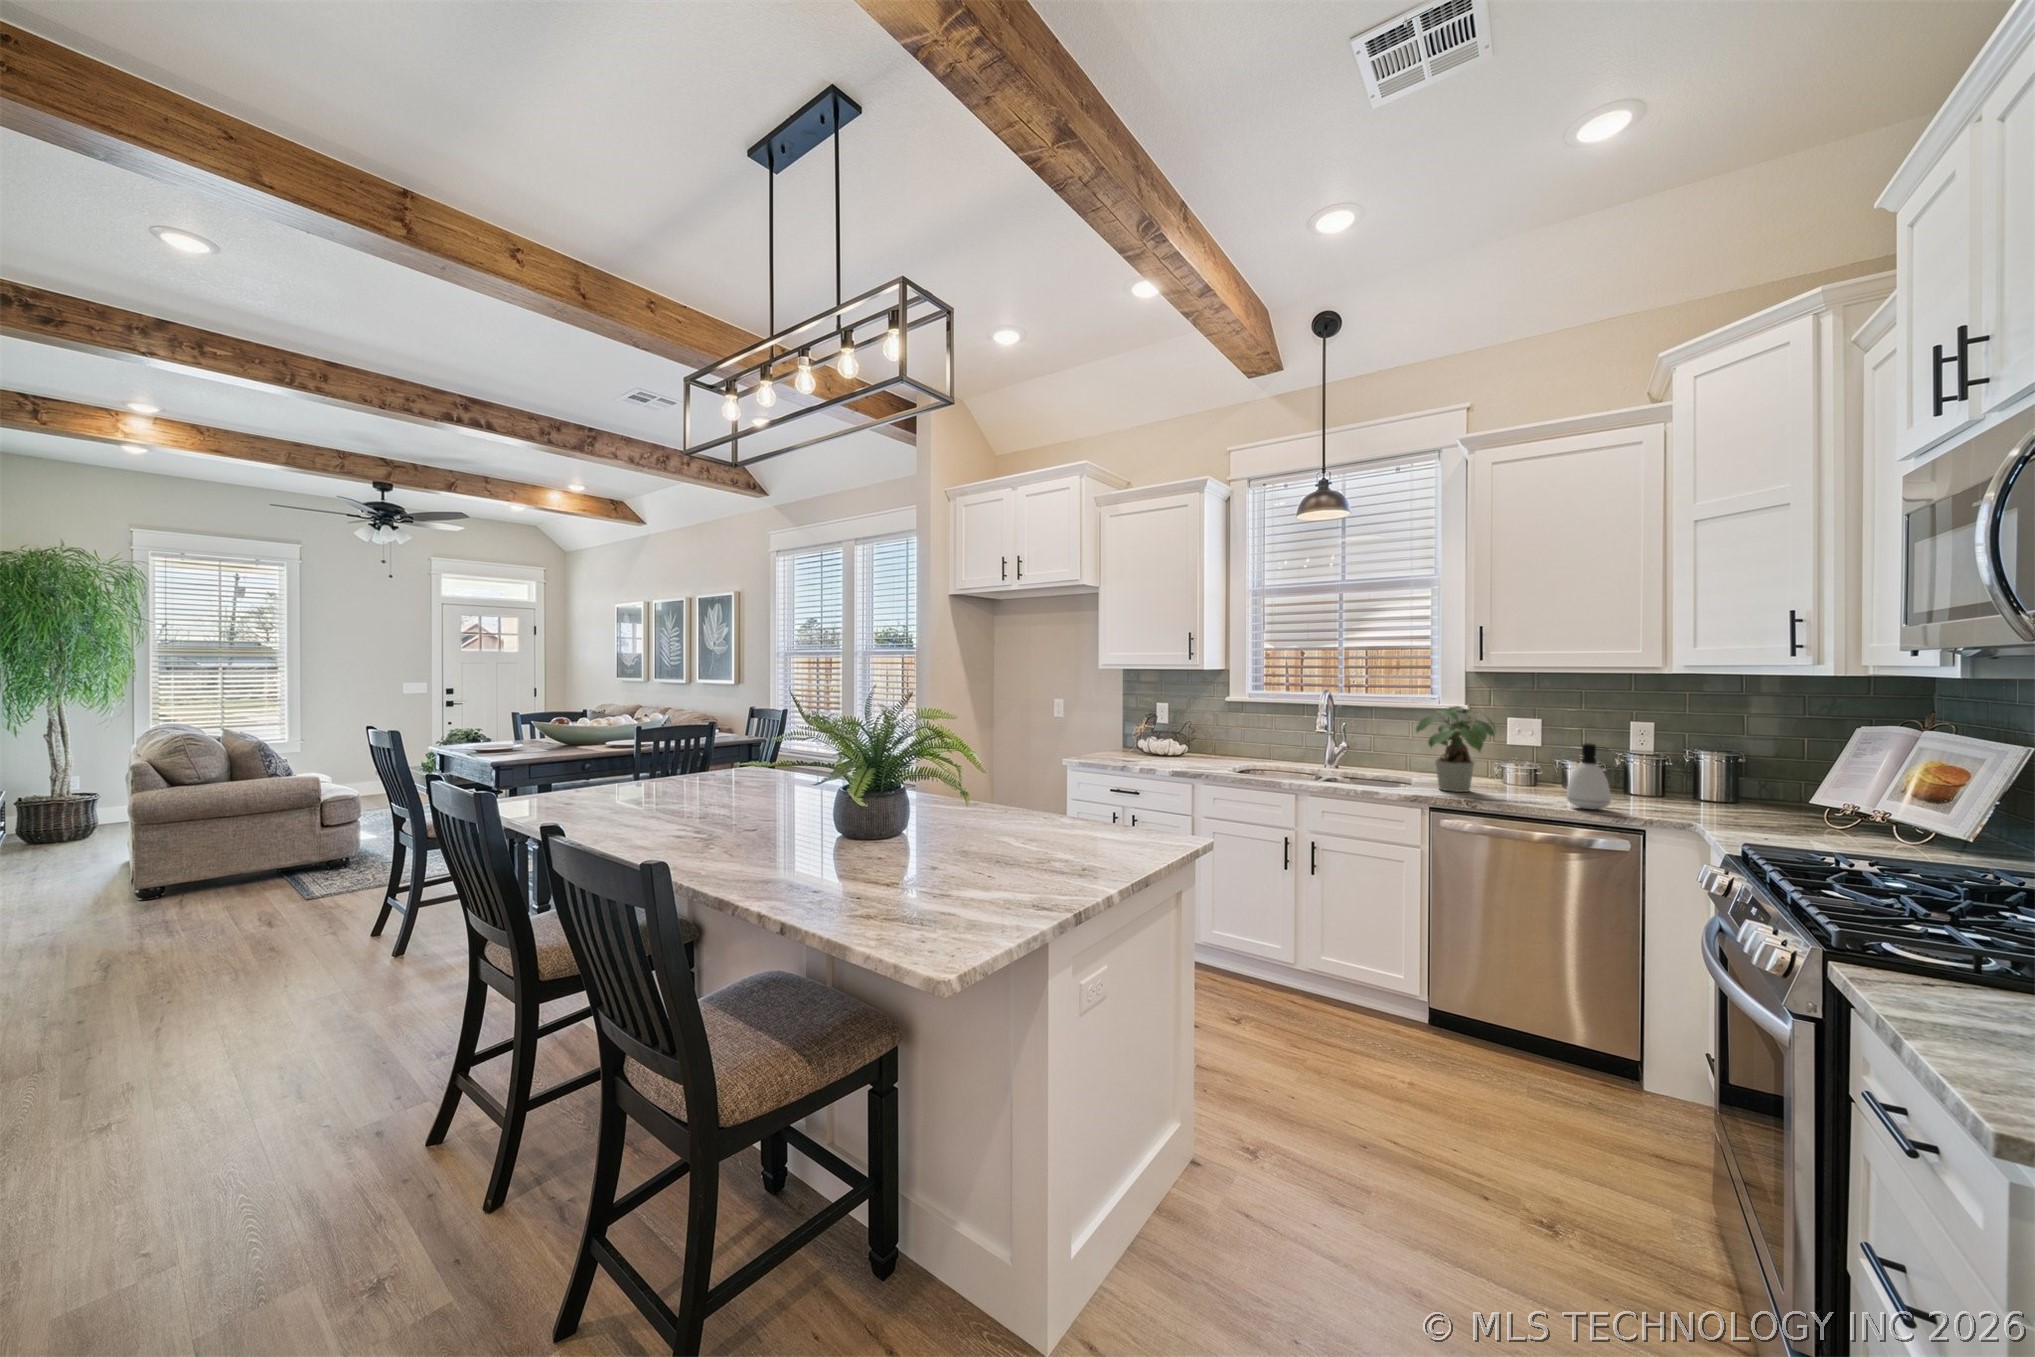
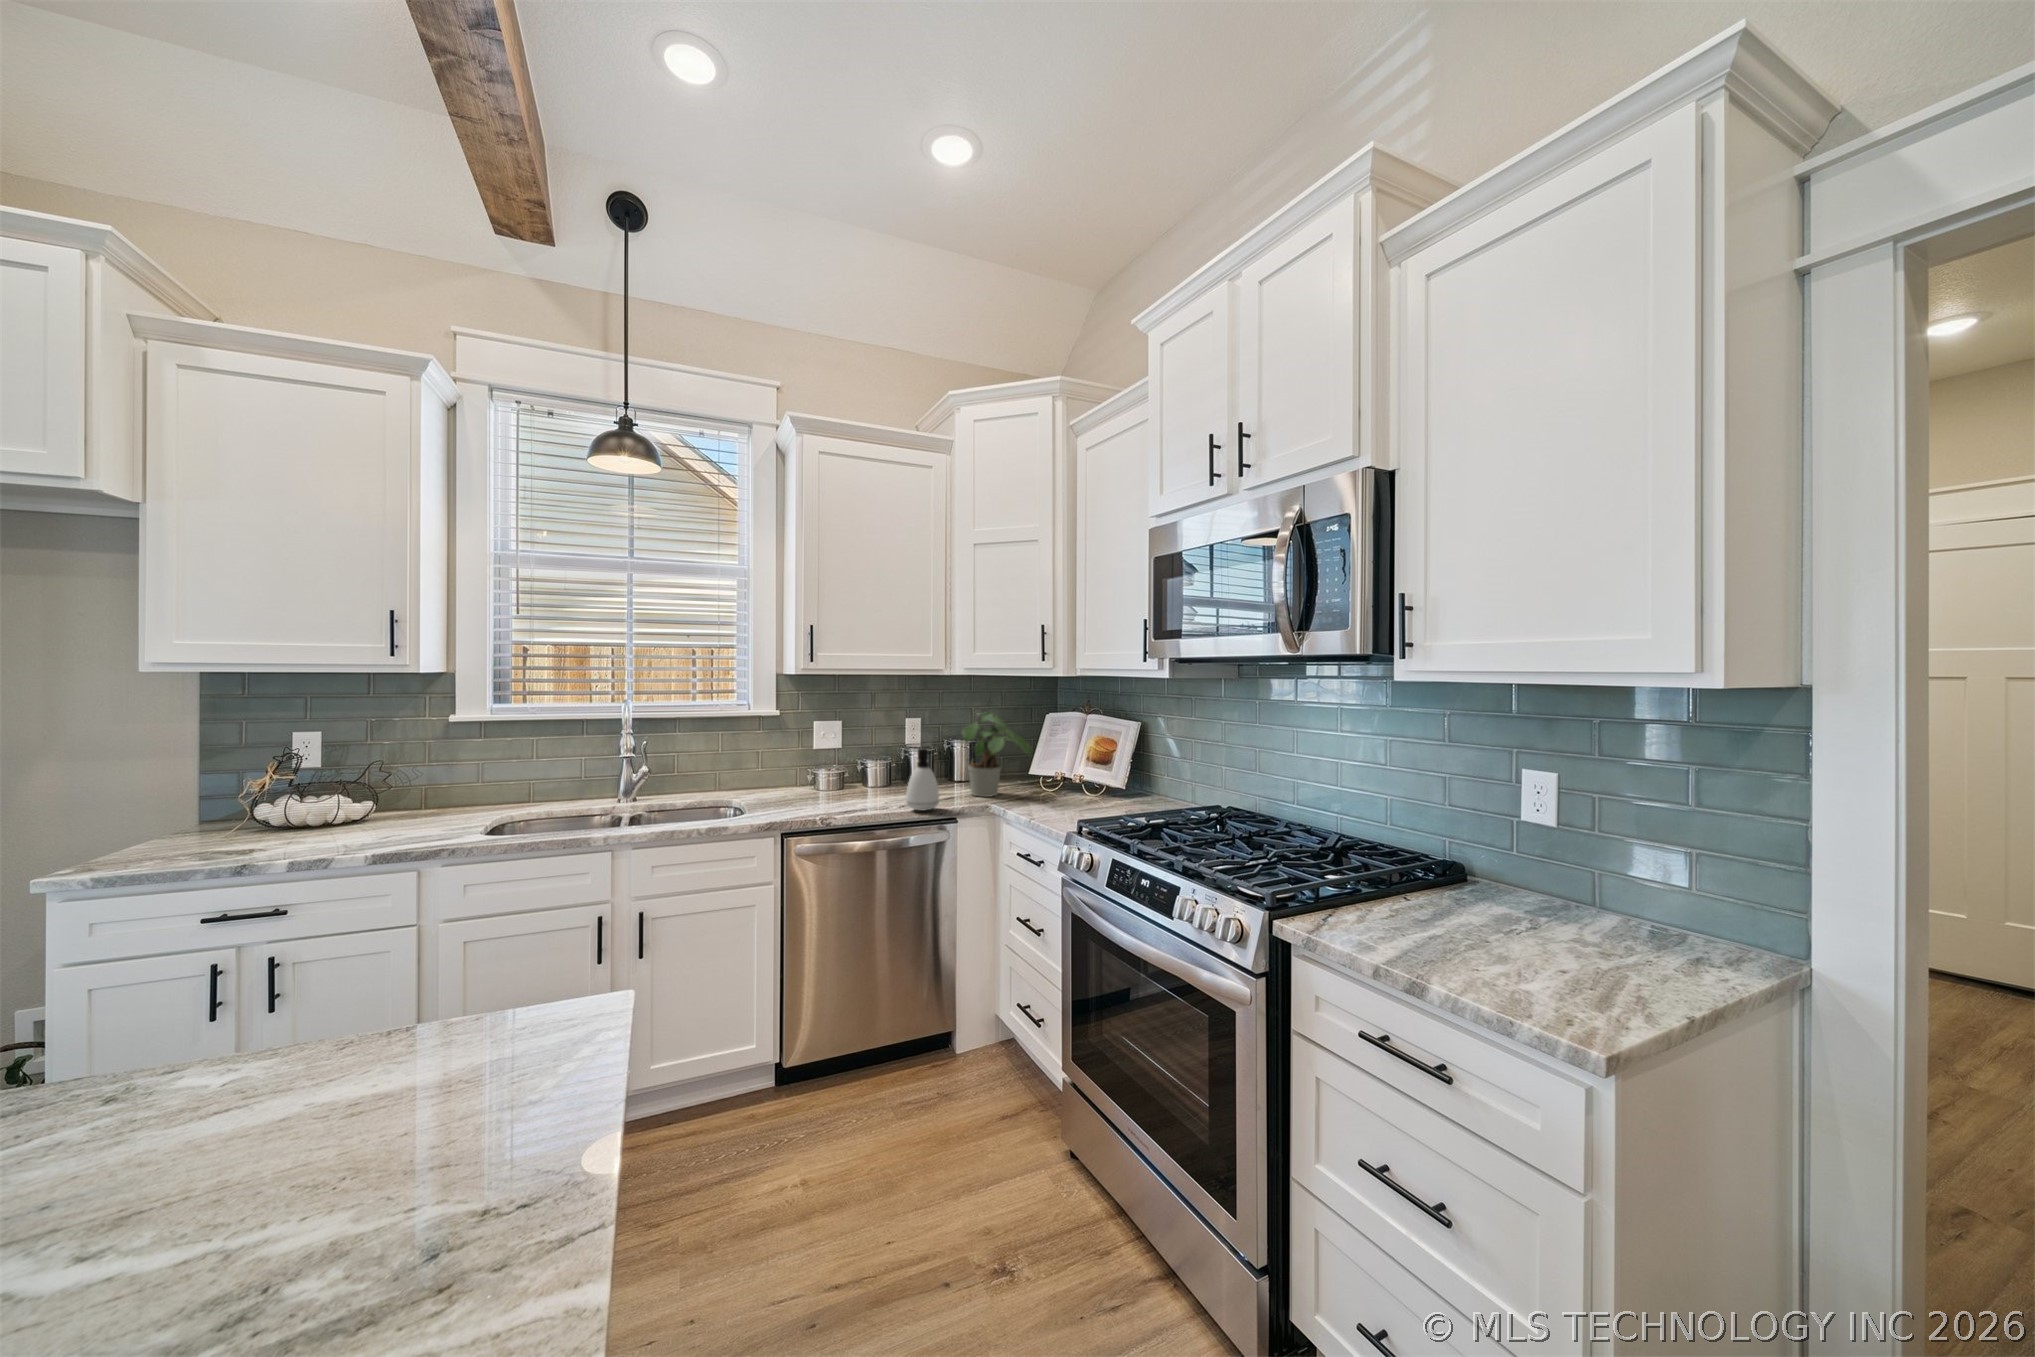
potted plant: present [1416,706,1496,792] -> present [962,712,1032,797]

